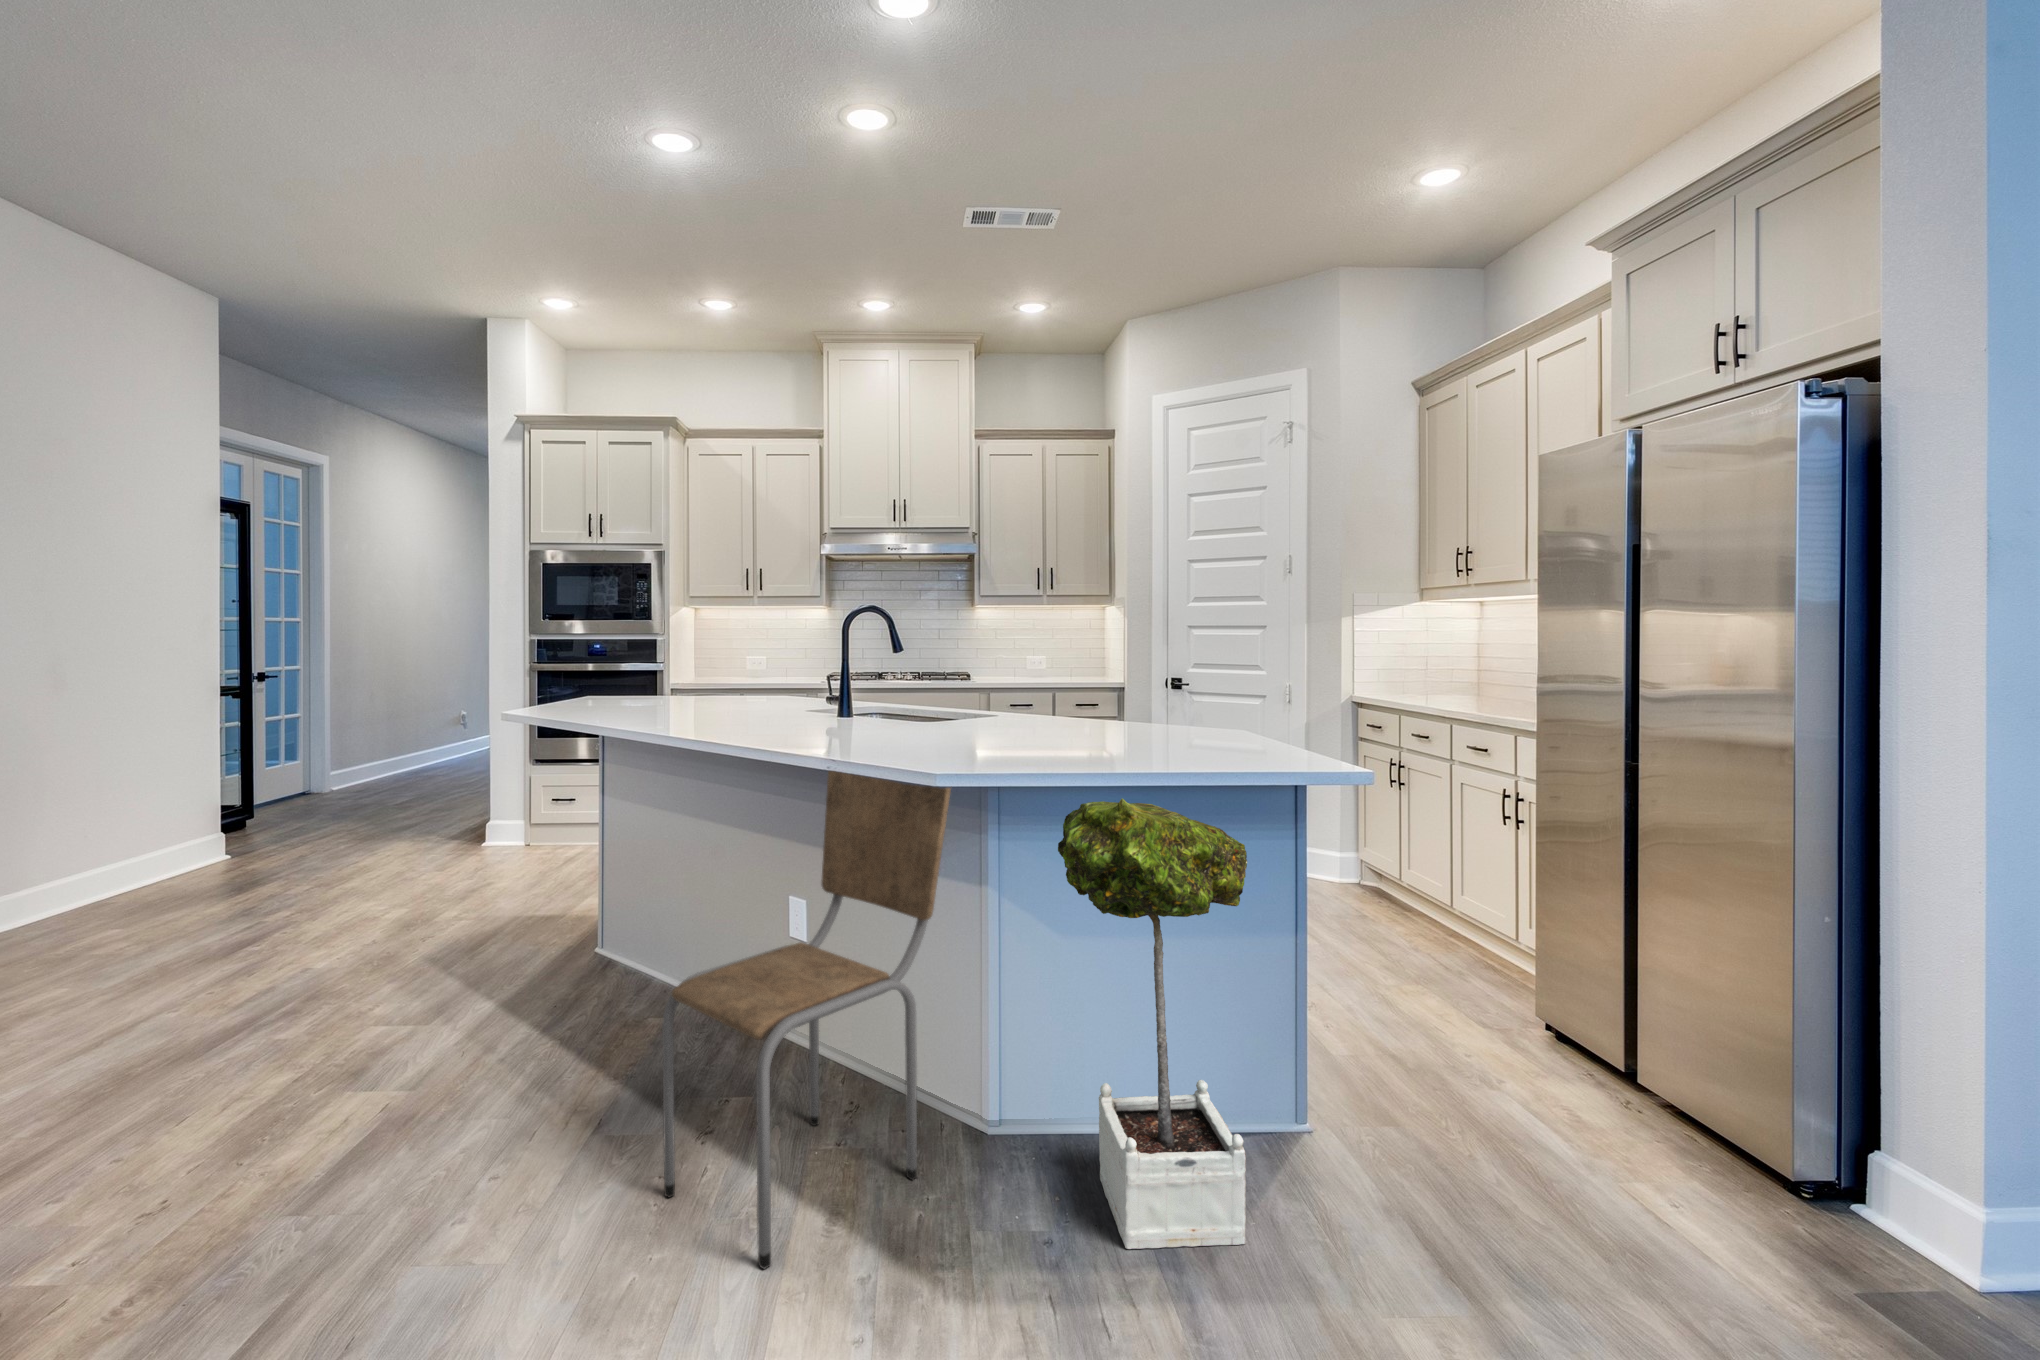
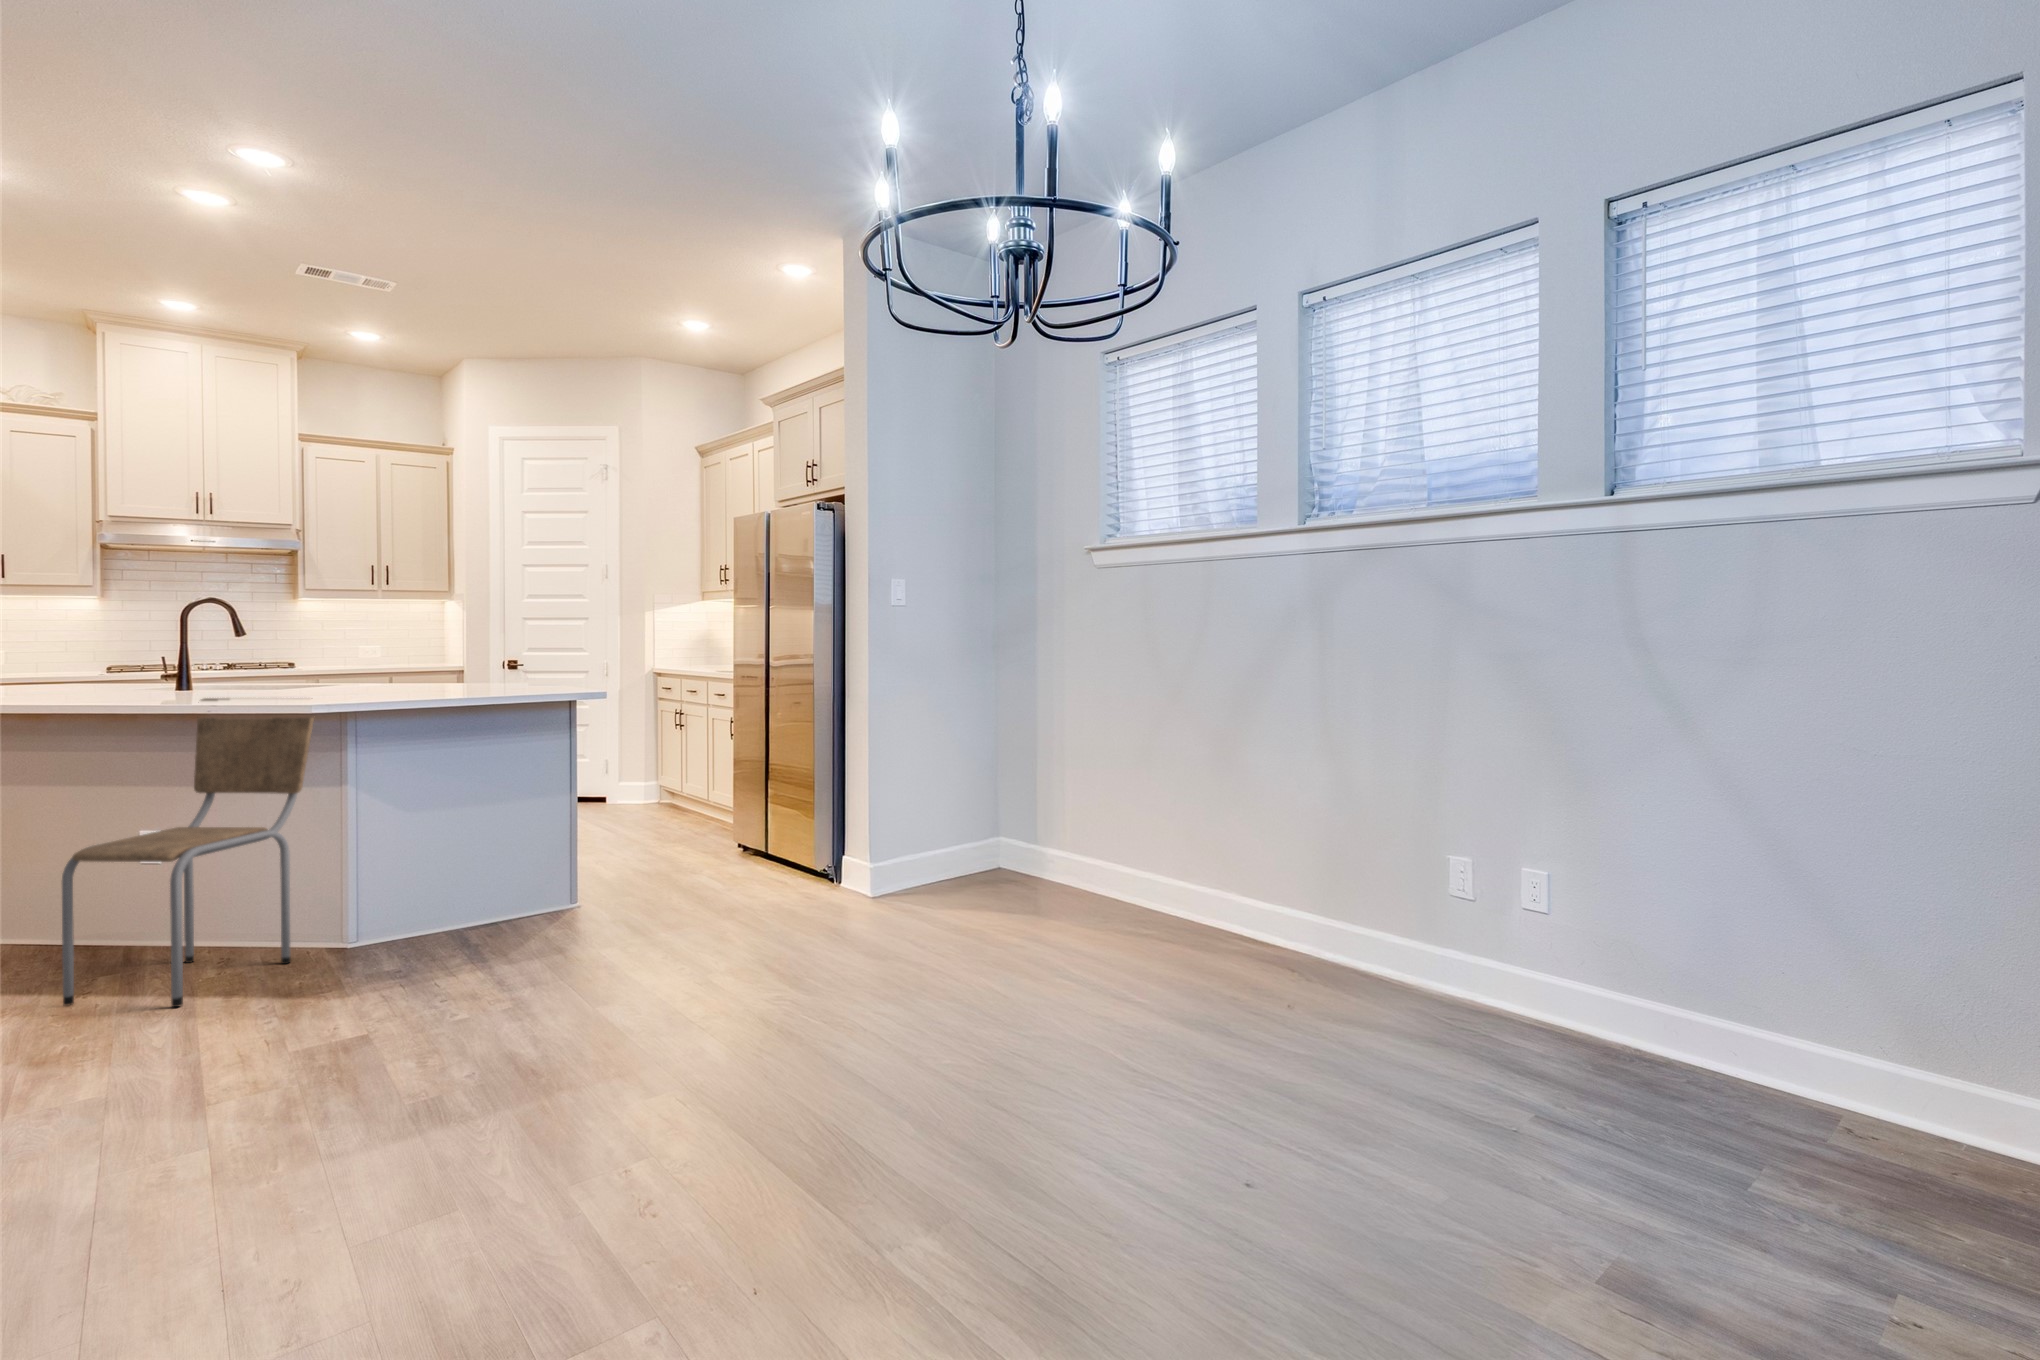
potted tree: present [1058,799,1247,1249] -> none [400,697,525,954]

